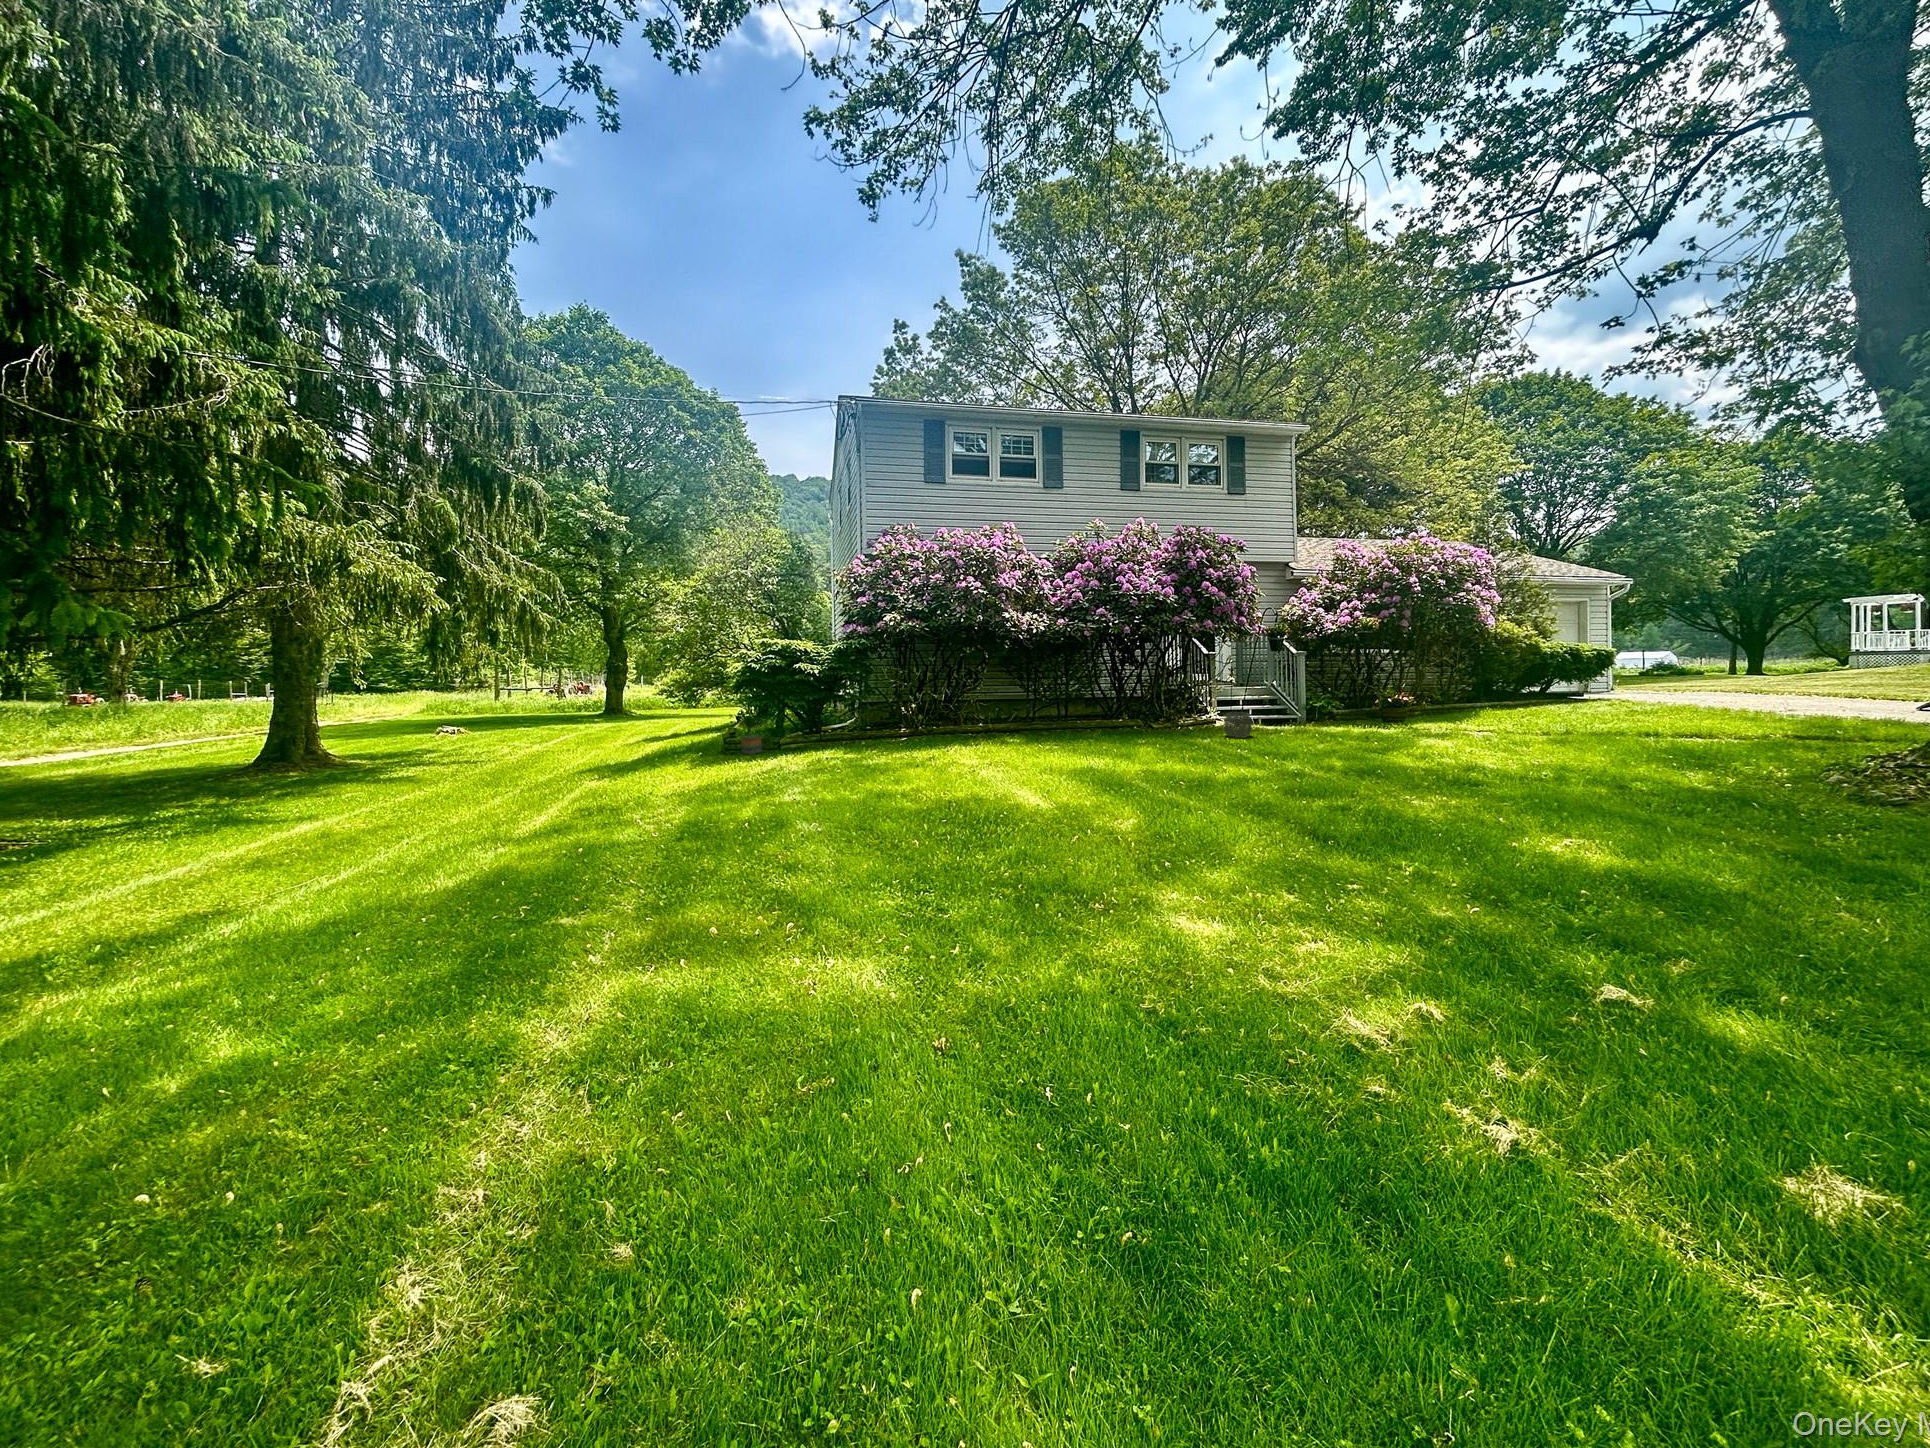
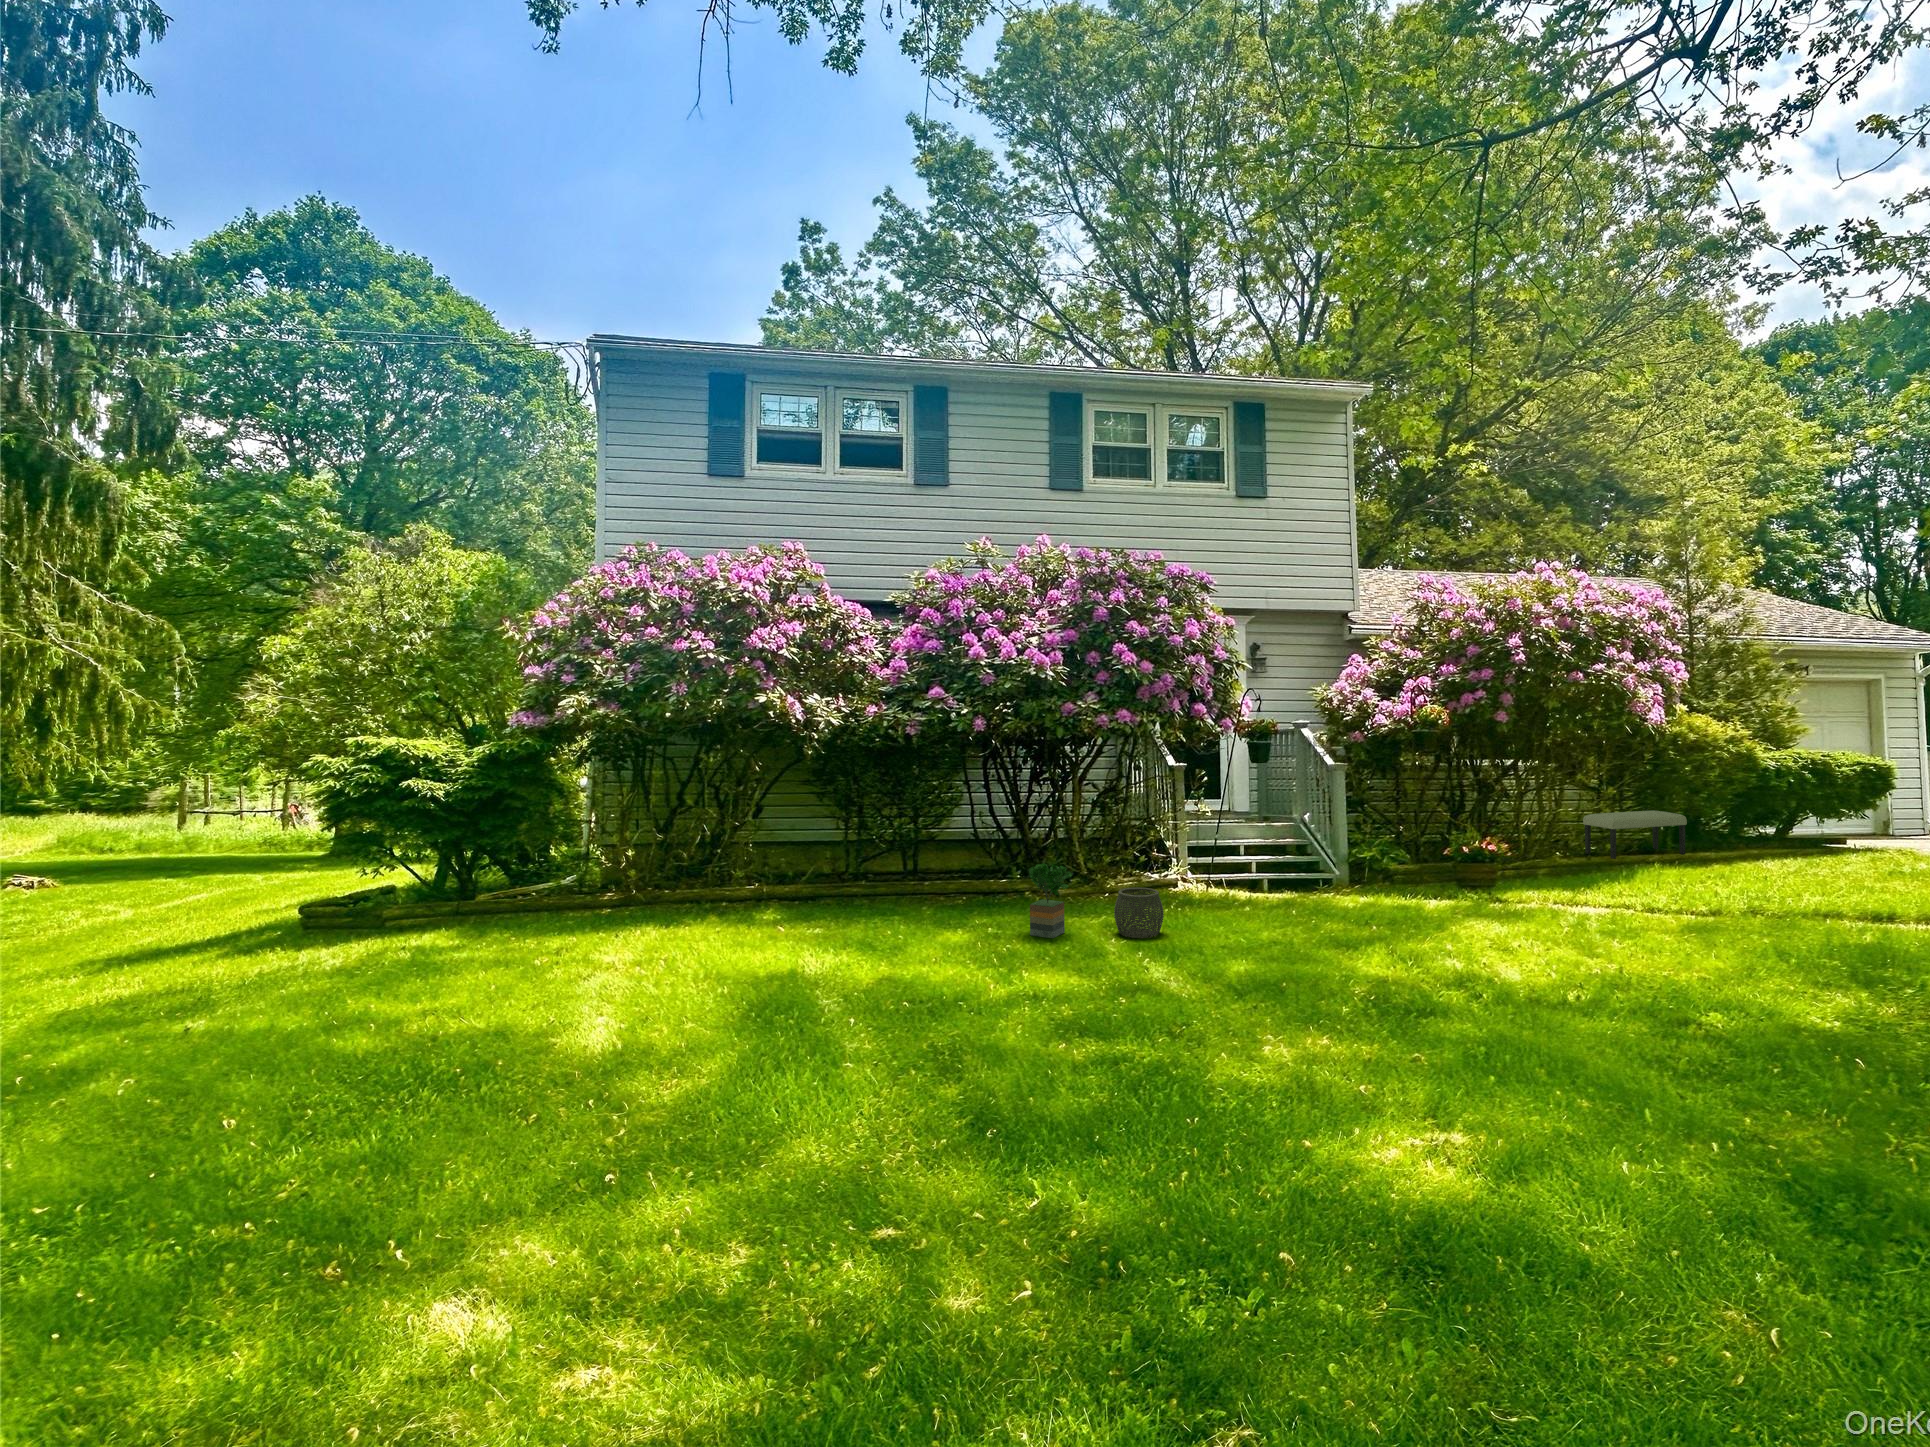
bench: none [1438,678,1499,705] -> present [1583,810,1687,859]
potted tree: present [739,716,763,754] -> present [1030,864,1071,938]

